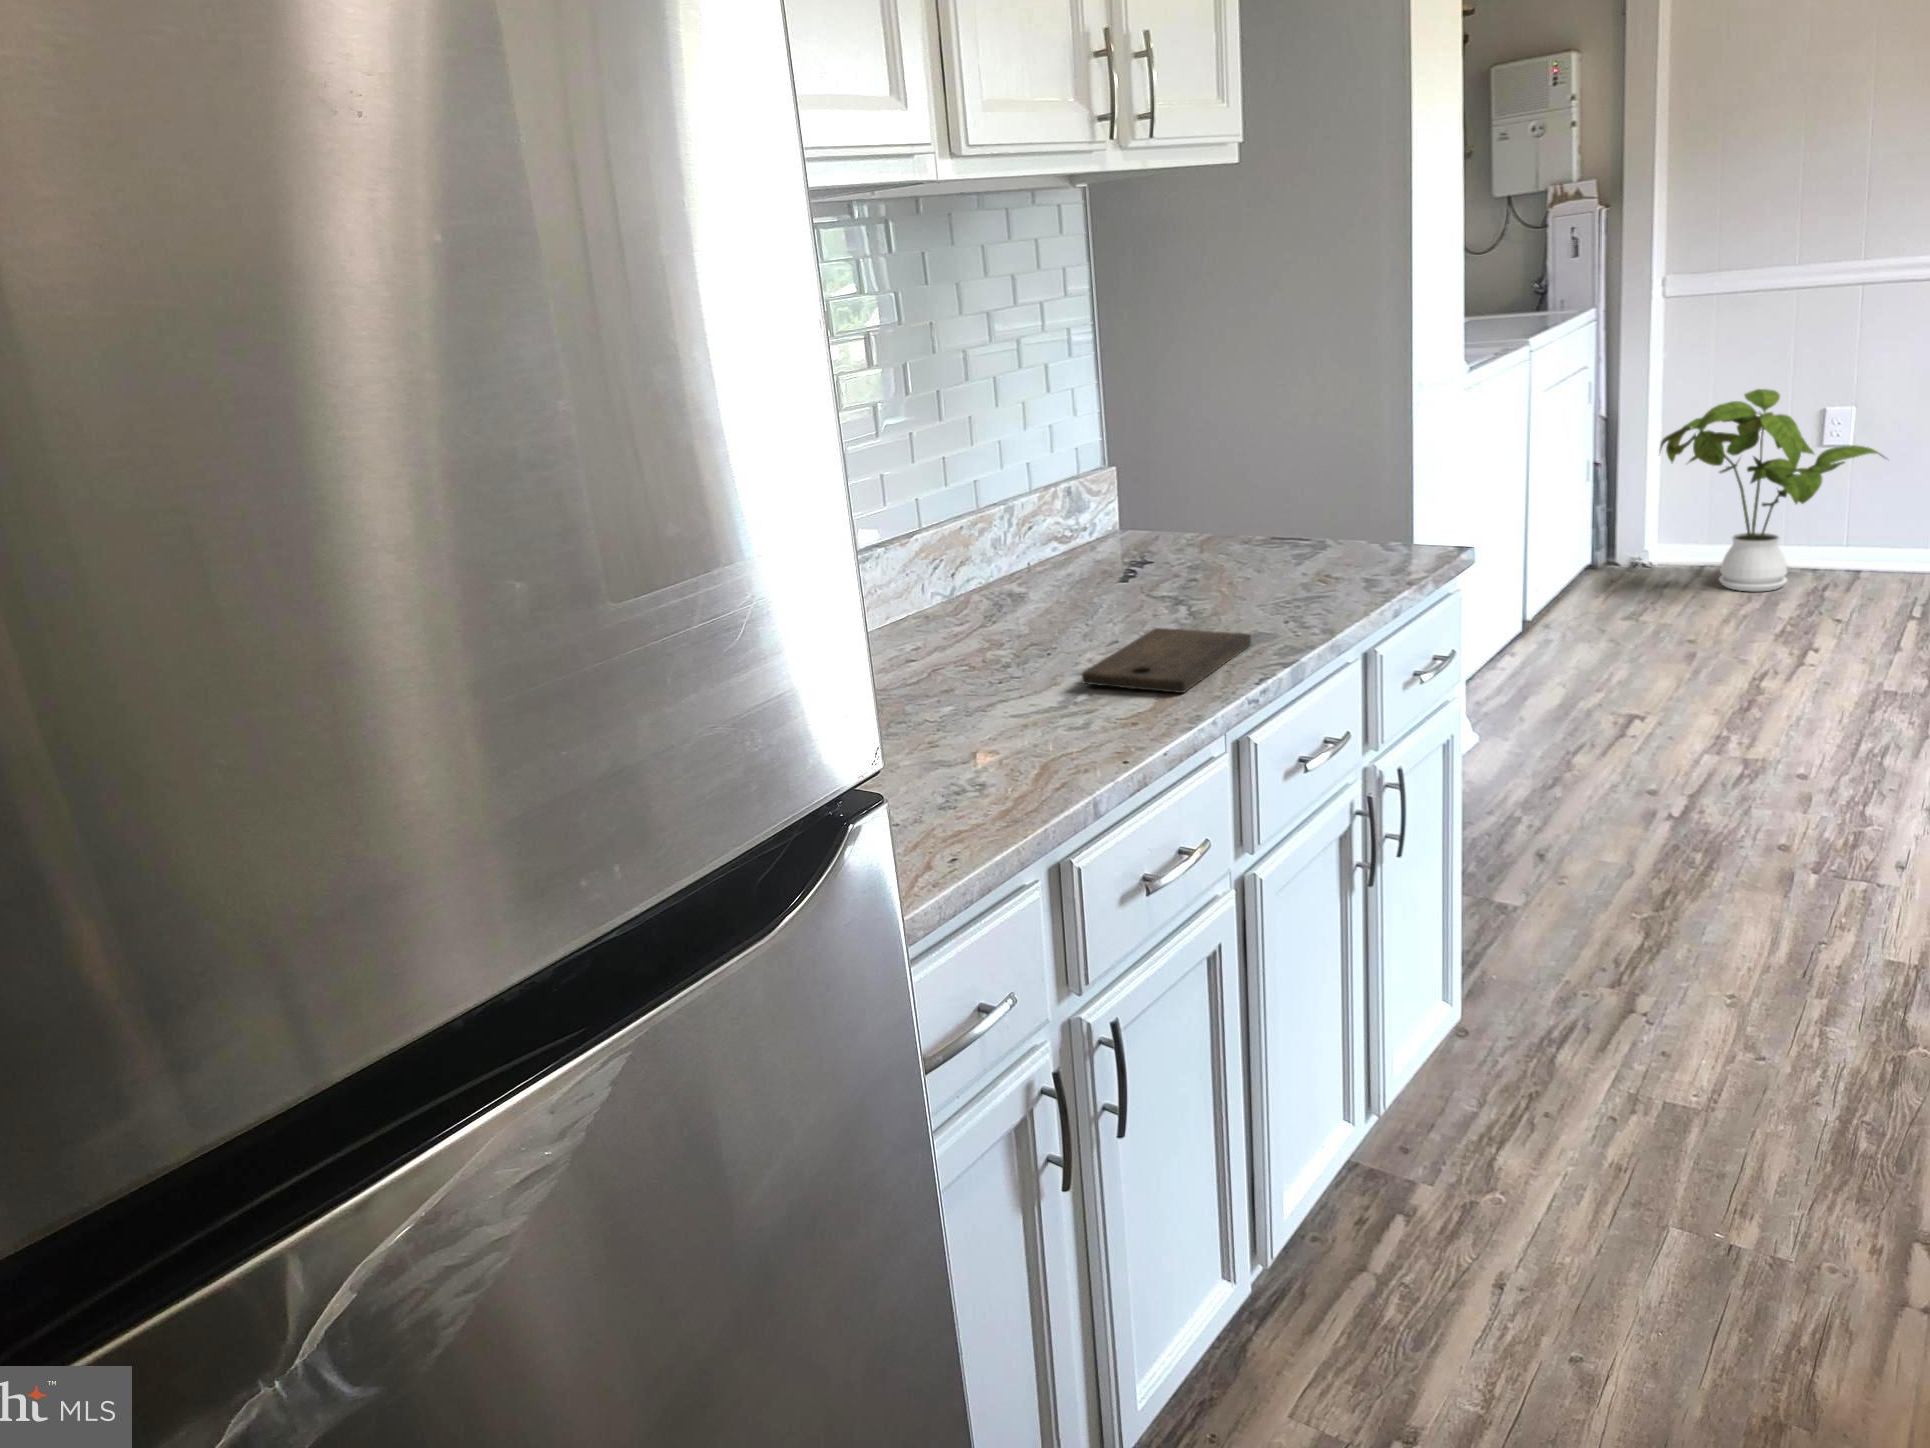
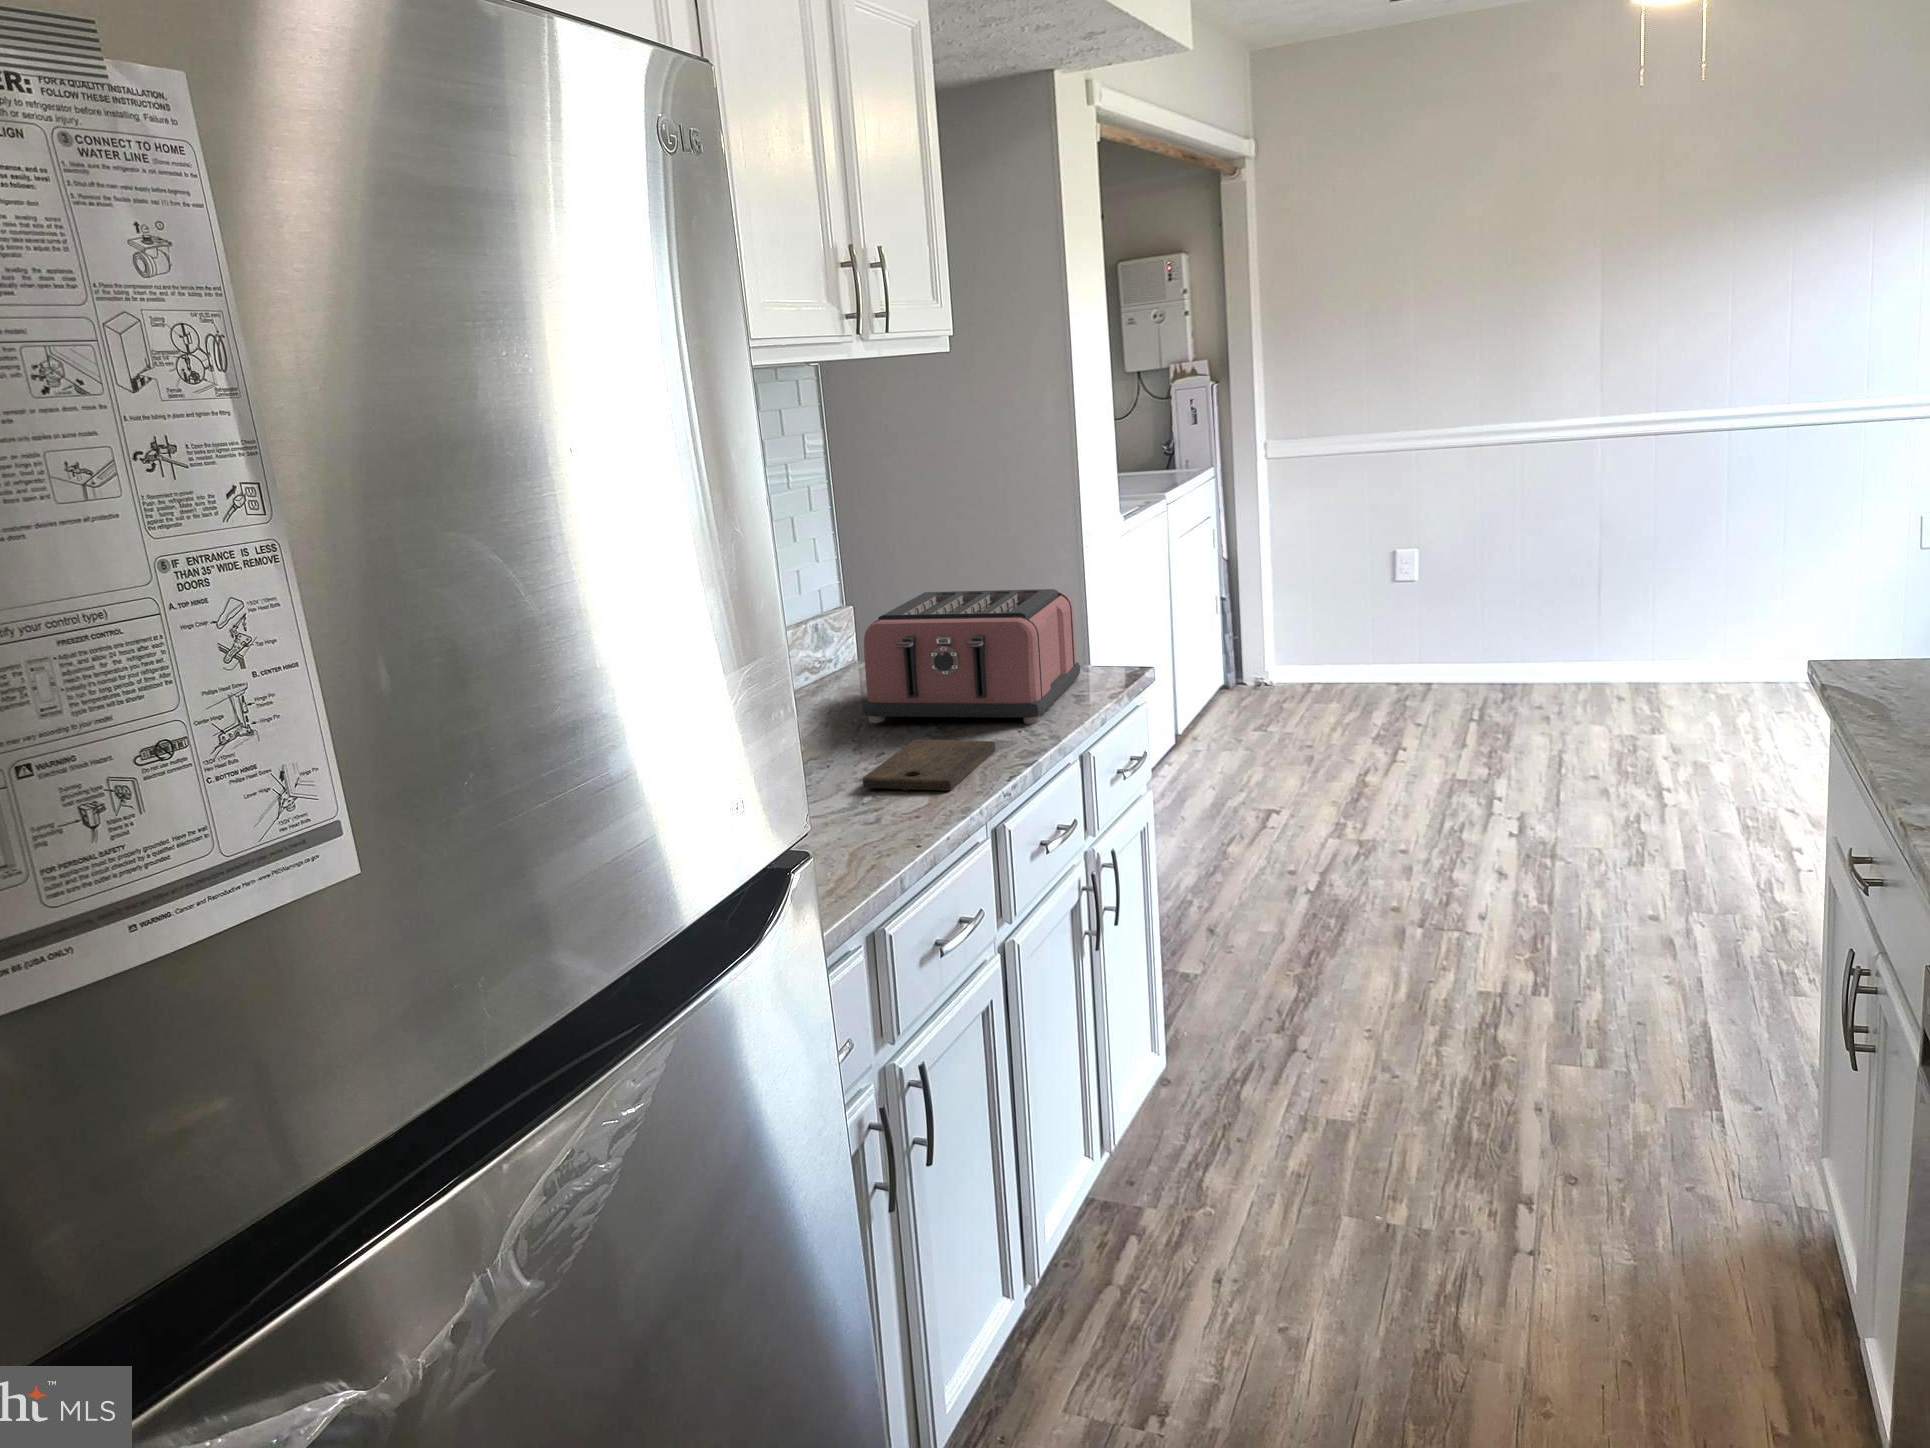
house plant: present [1660,389,1884,592] -> none [1271,535,1444,702]
toaster: none [1106,450,1377,614] -> present [864,589,1080,724]

